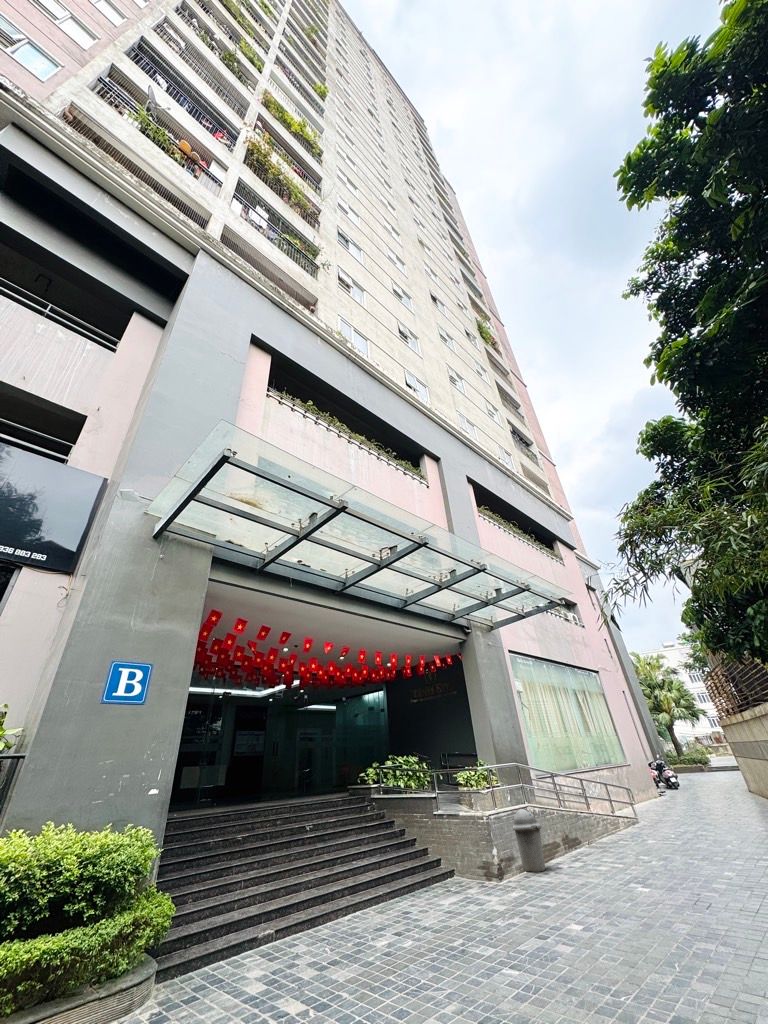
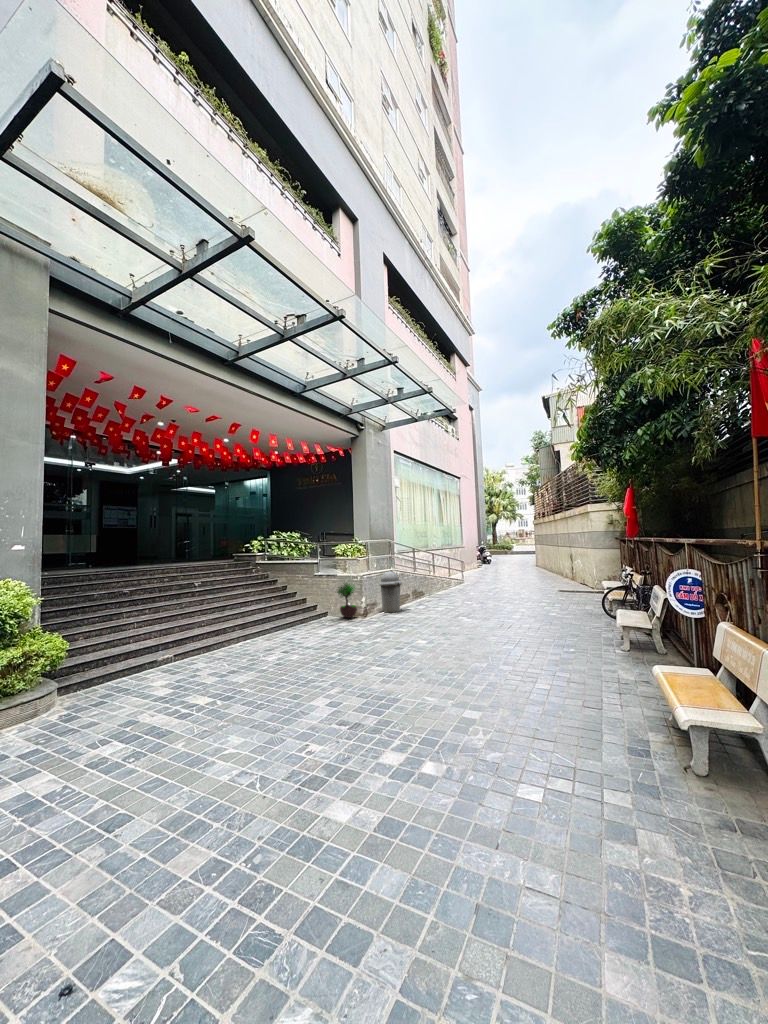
potted tree: none [458,822,488,880] -> present [337,583,357,618]

